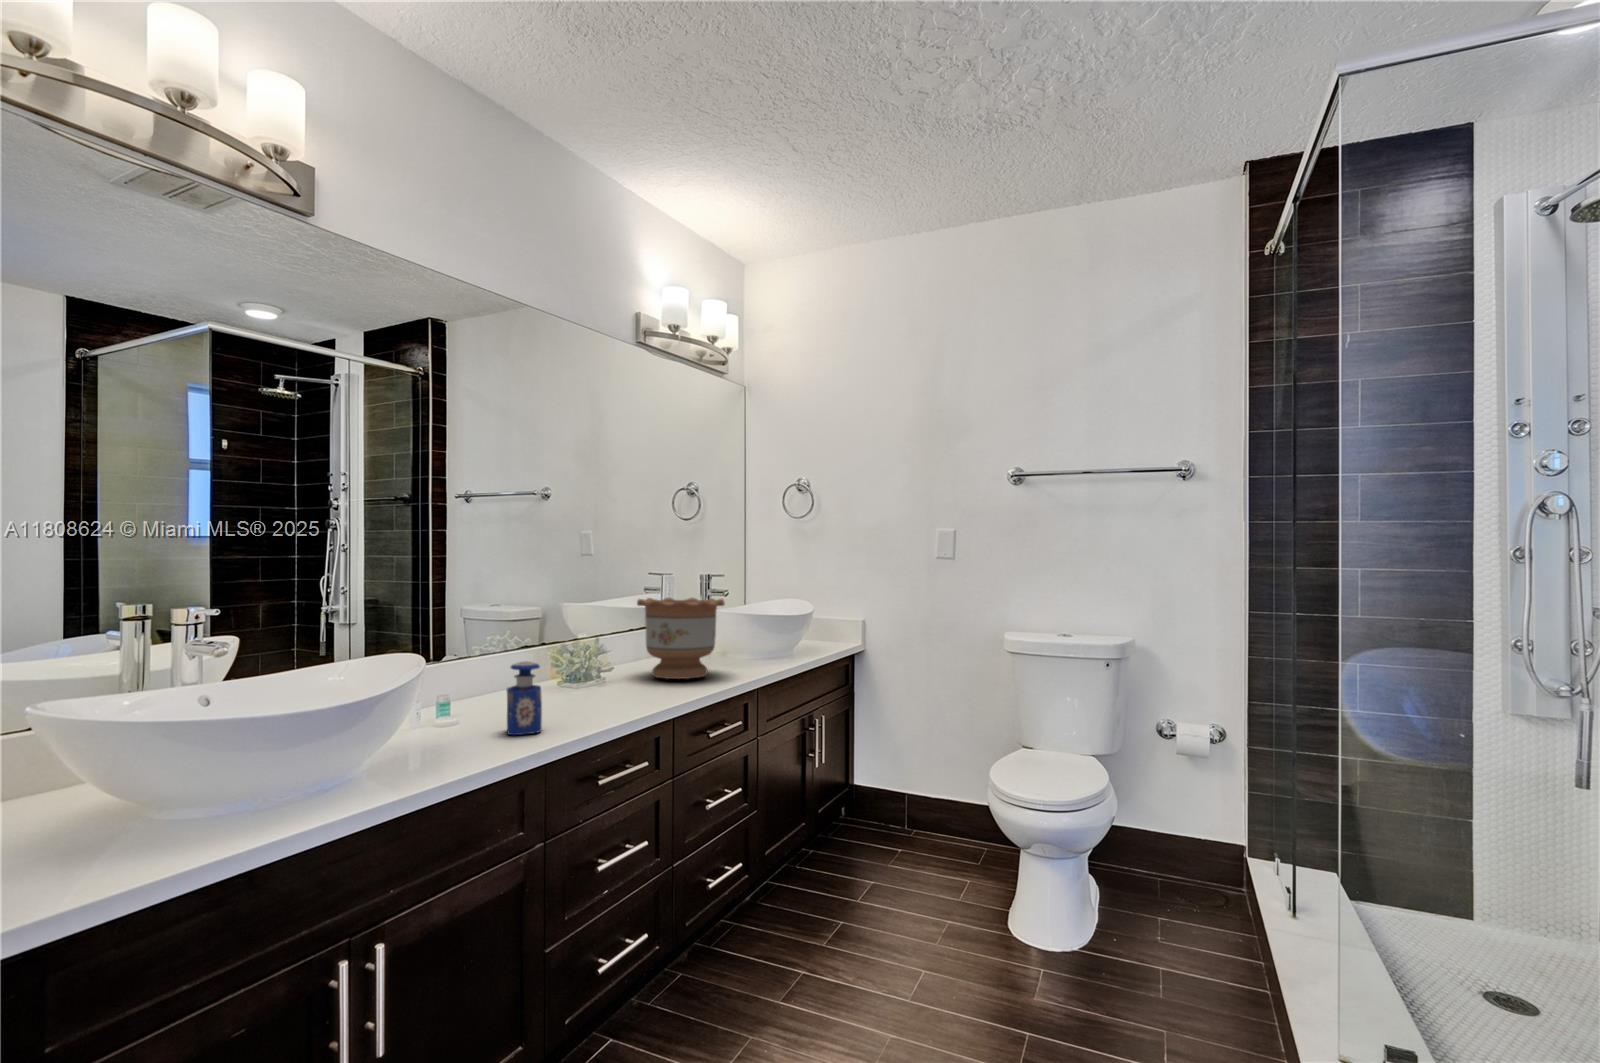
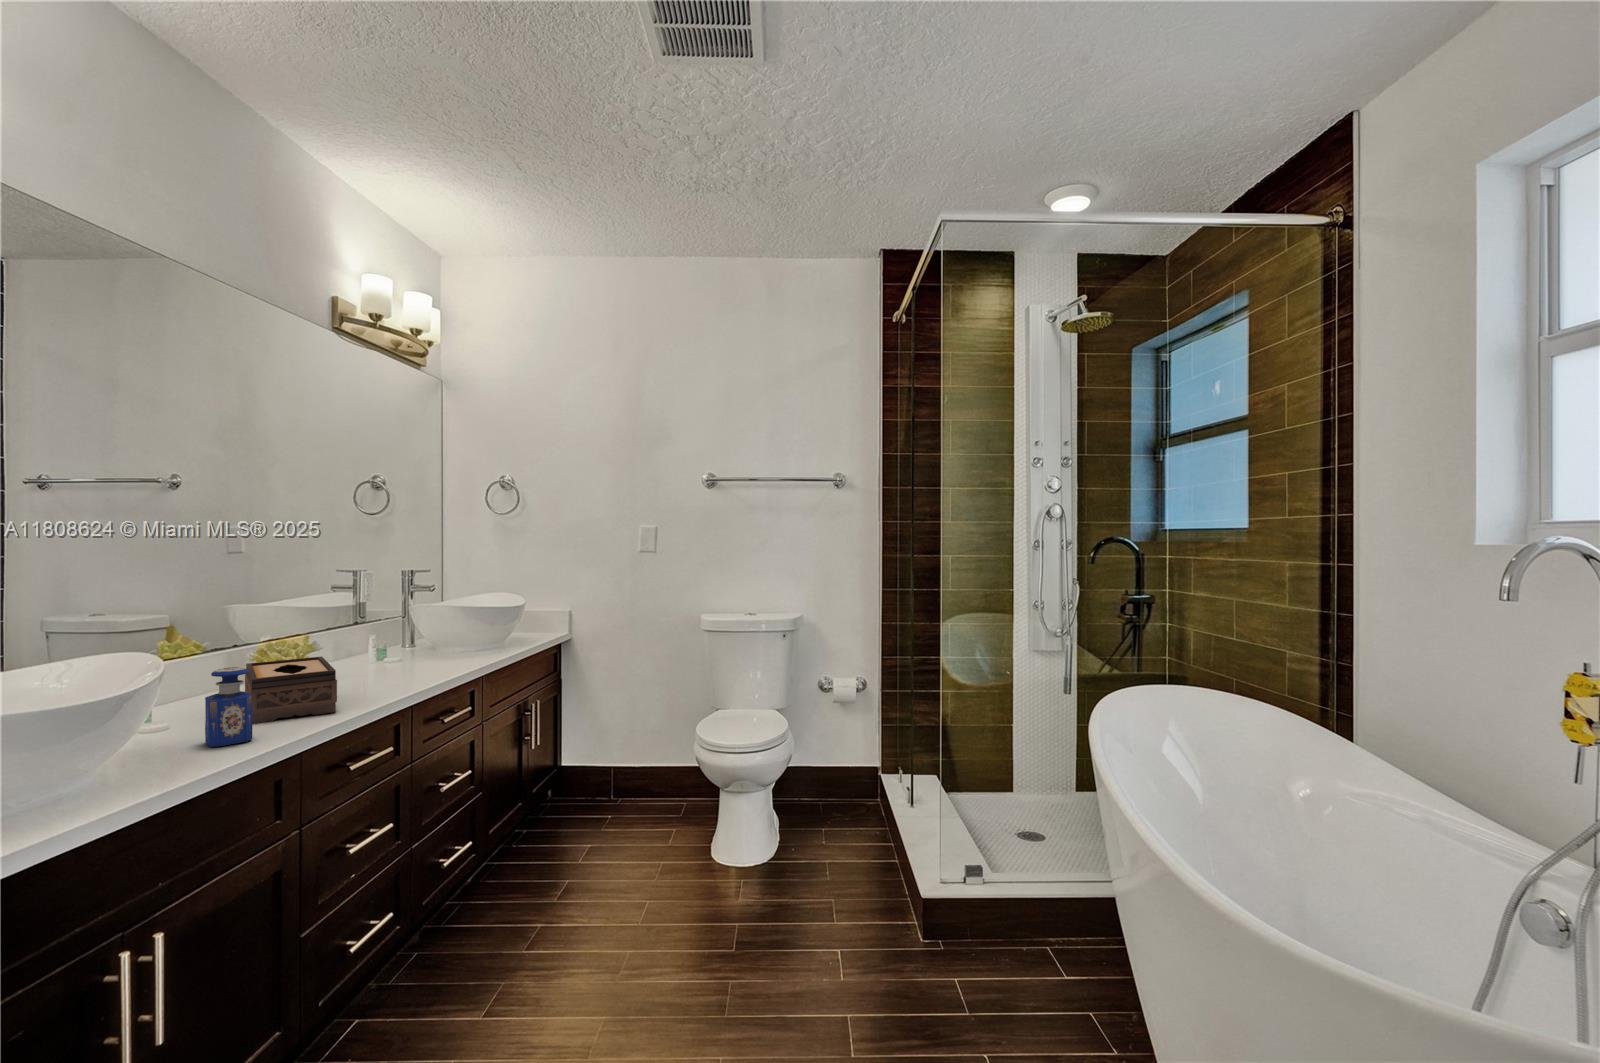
flower pot: present [637,598,725,679] -> none [341,594,442,677]
tissue box: none [548,655,619,716] -> present [245,656,337,723]

